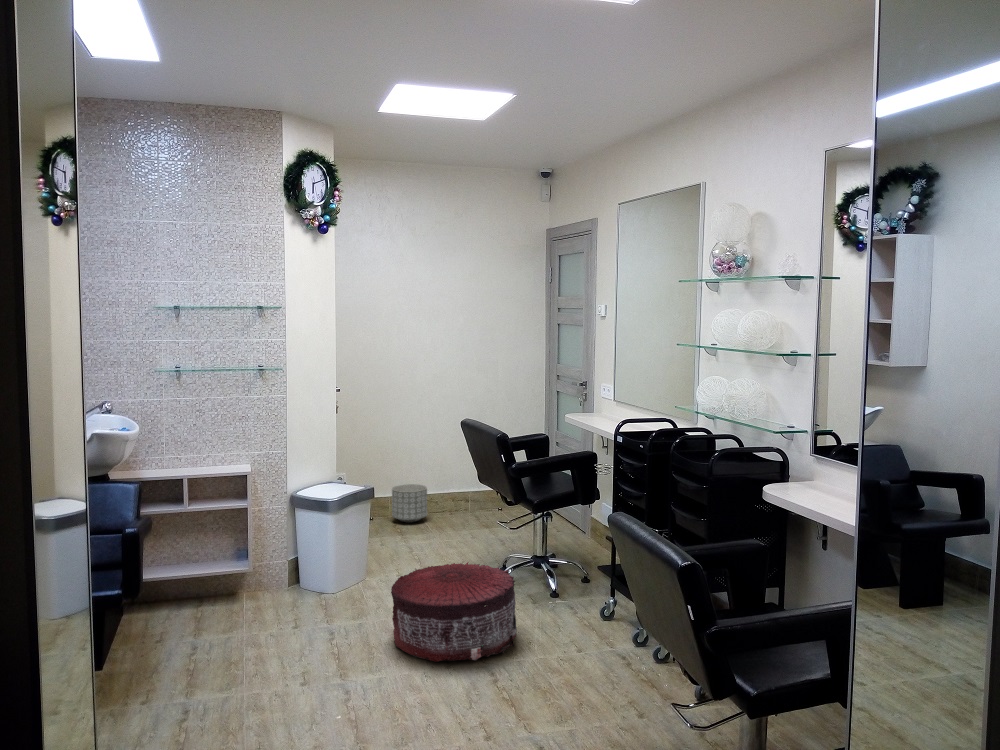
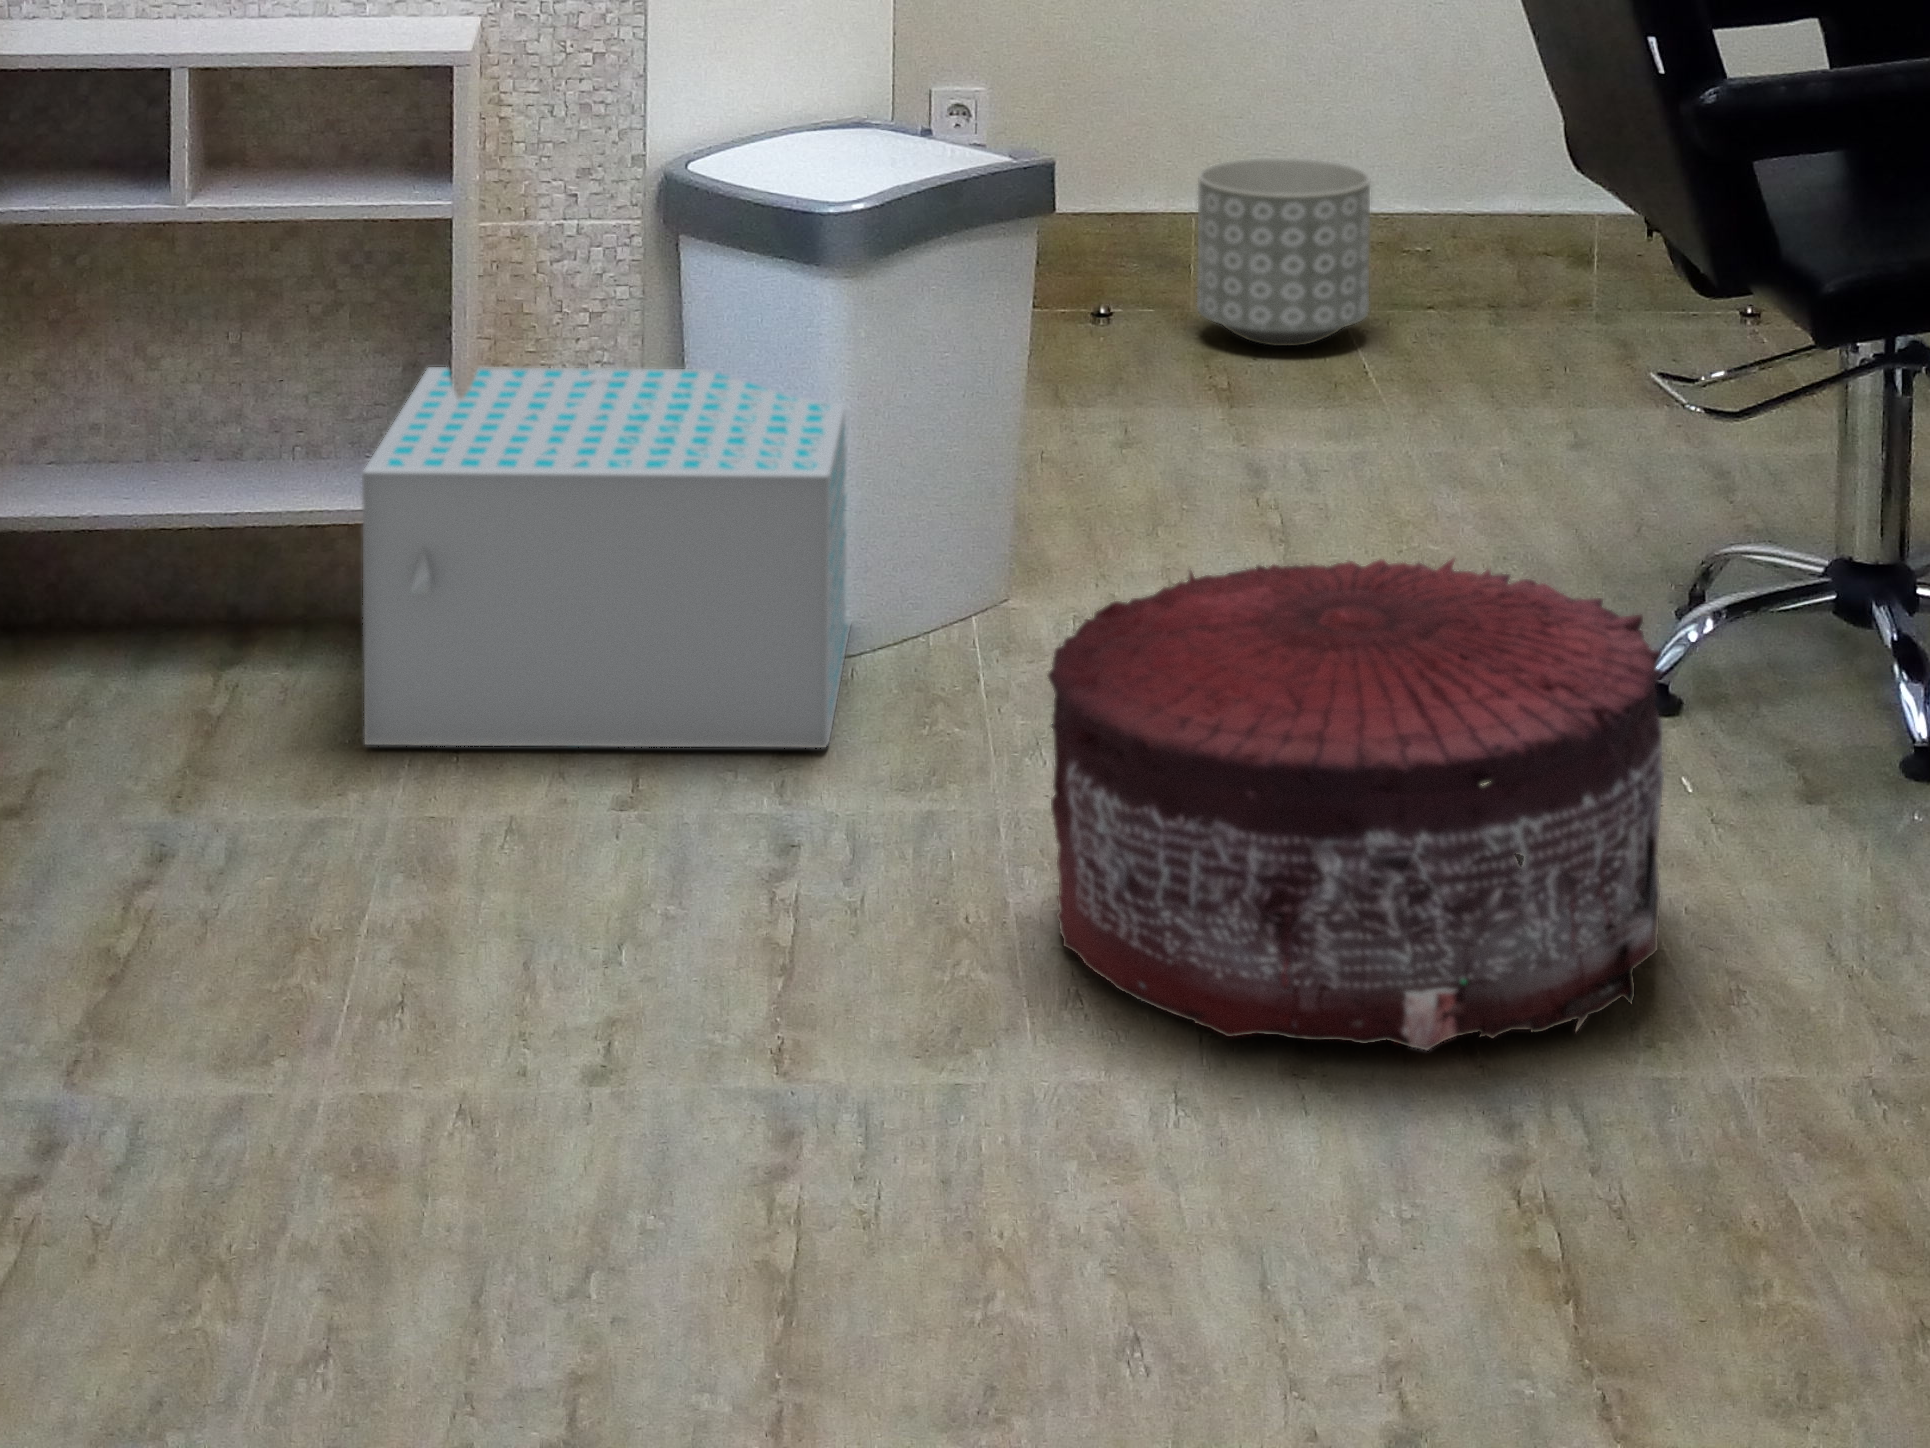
storage box: none [234,533,337,620] -> present [362,367,850,748]

